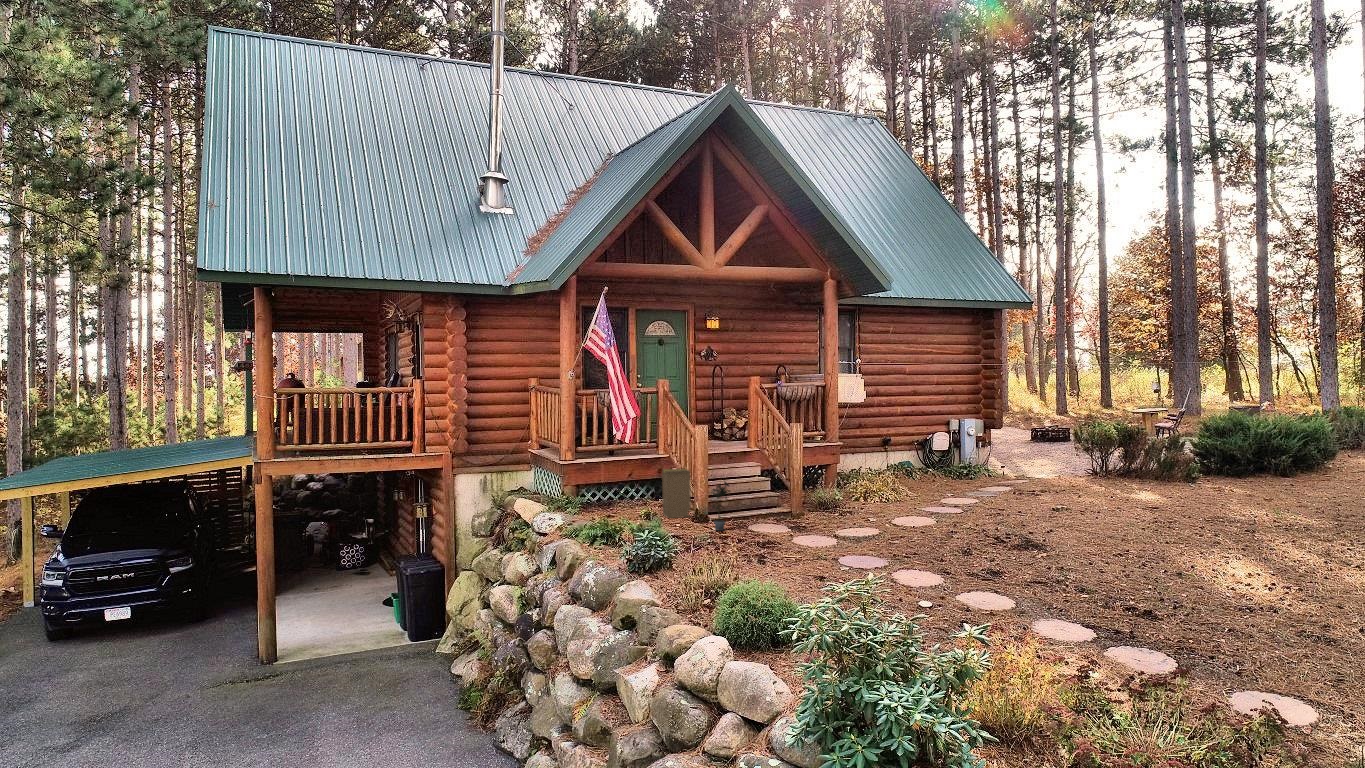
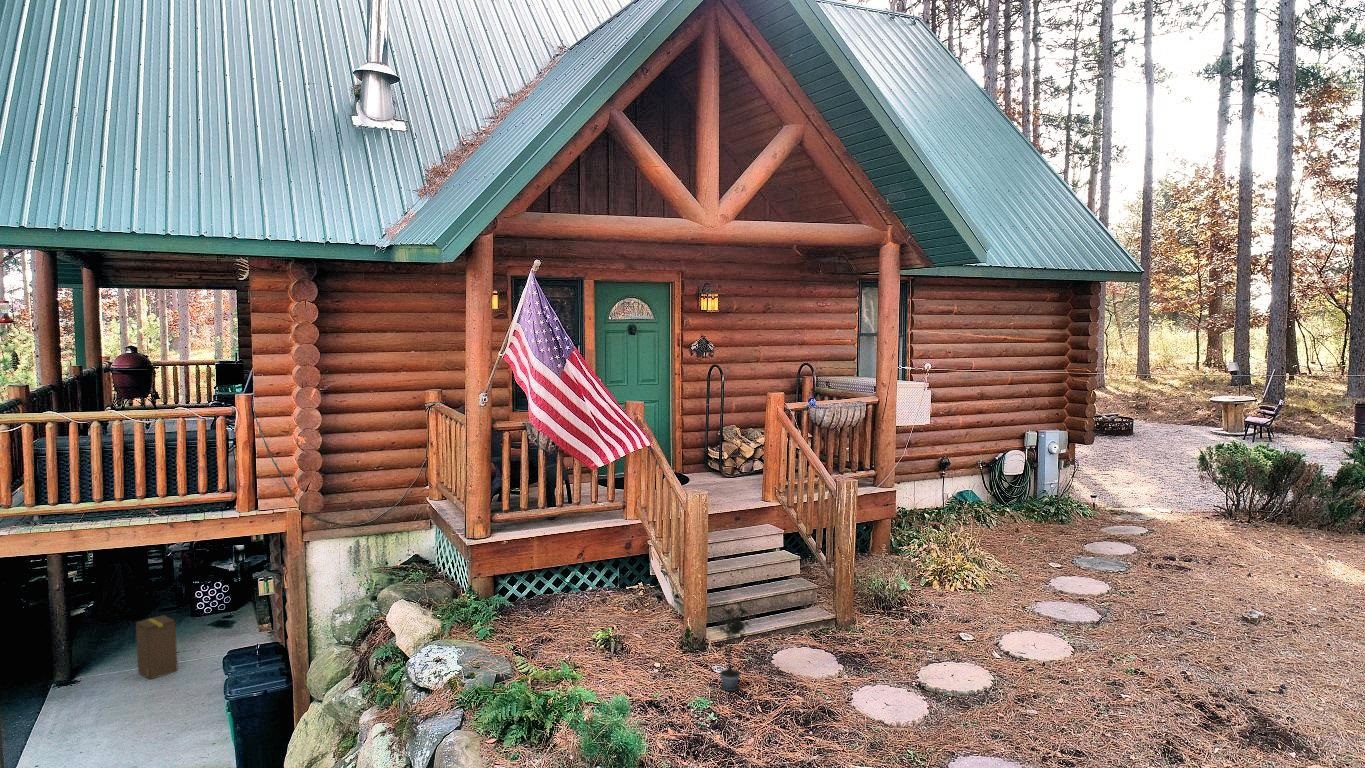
cardboard box: present [662,469,691,518] -> present [136,615,177,679]

